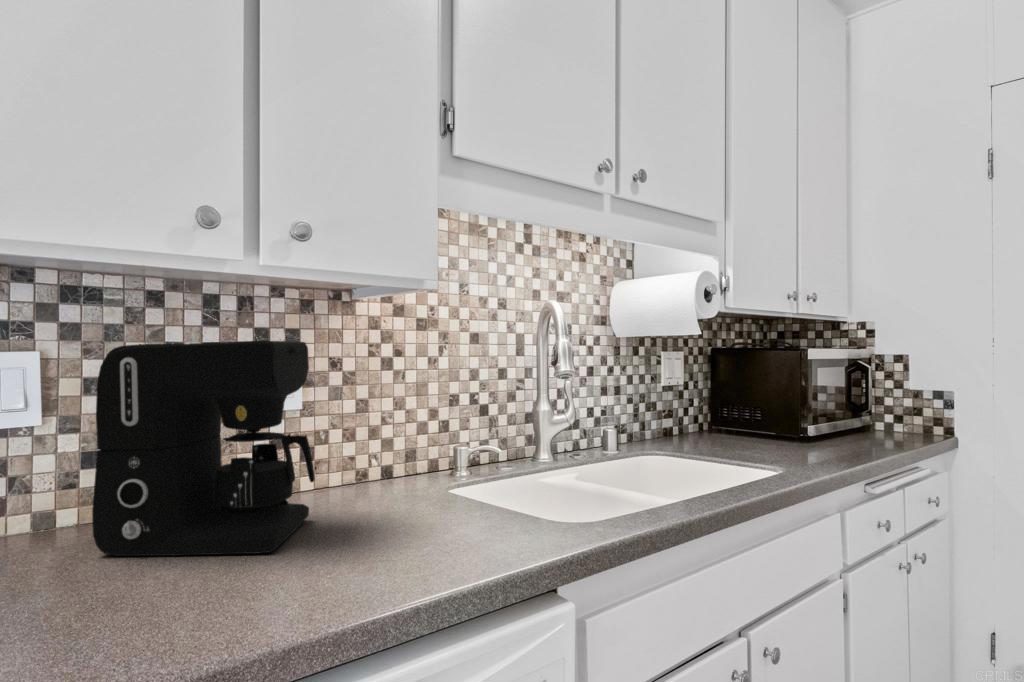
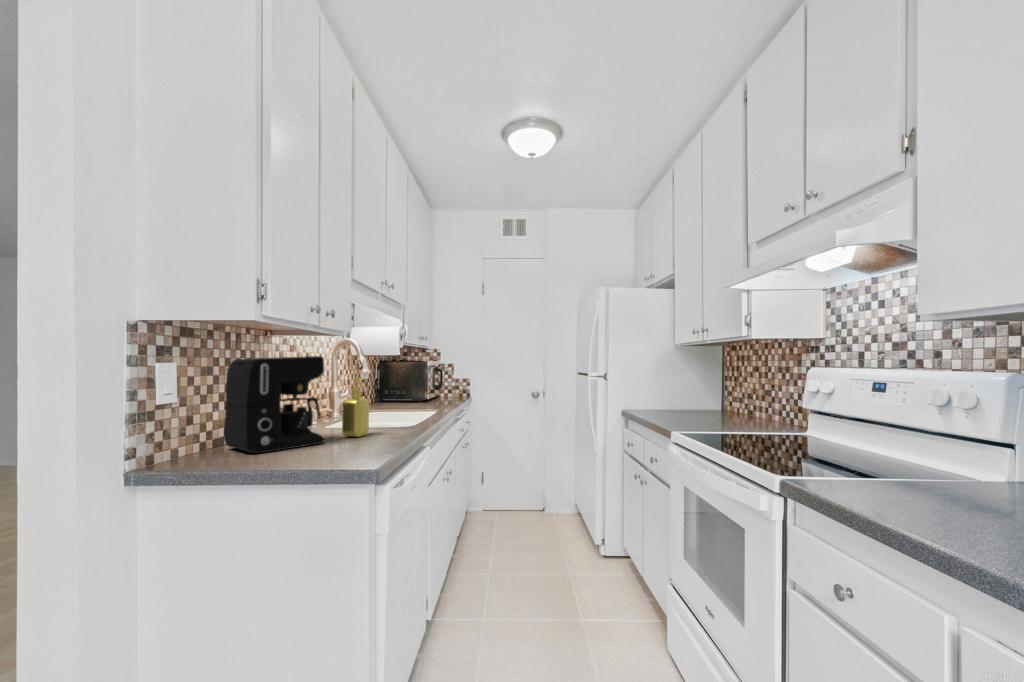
soap dispenser: none [357,395,428,547] -> present [342,378,369,437]

